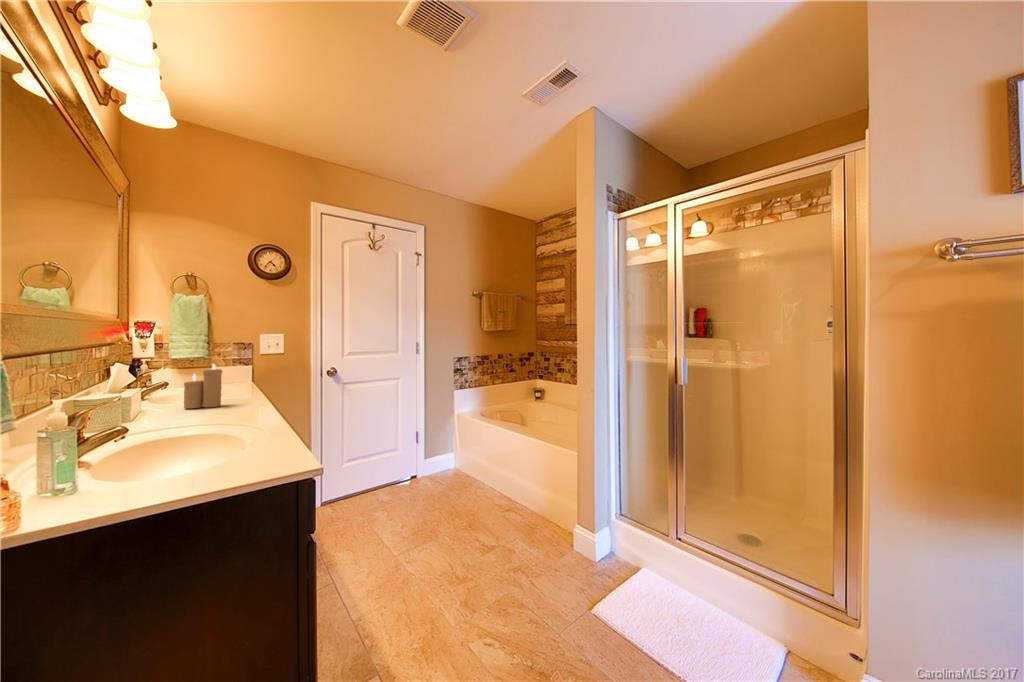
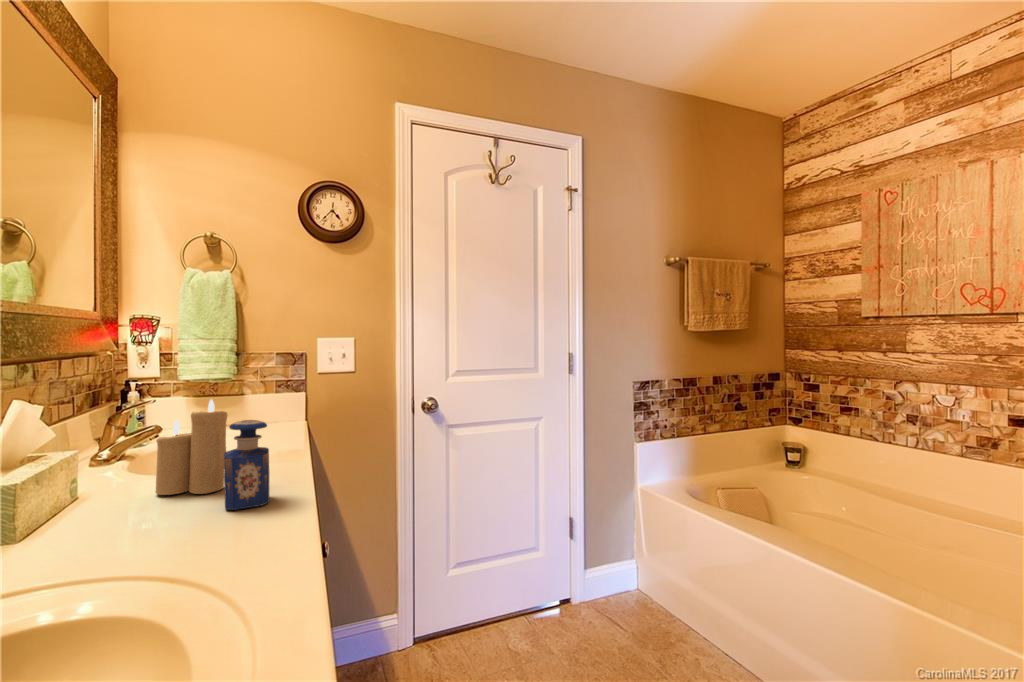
perfume bottle: none [225,372,249,410] -> present [224,420,269,510]

